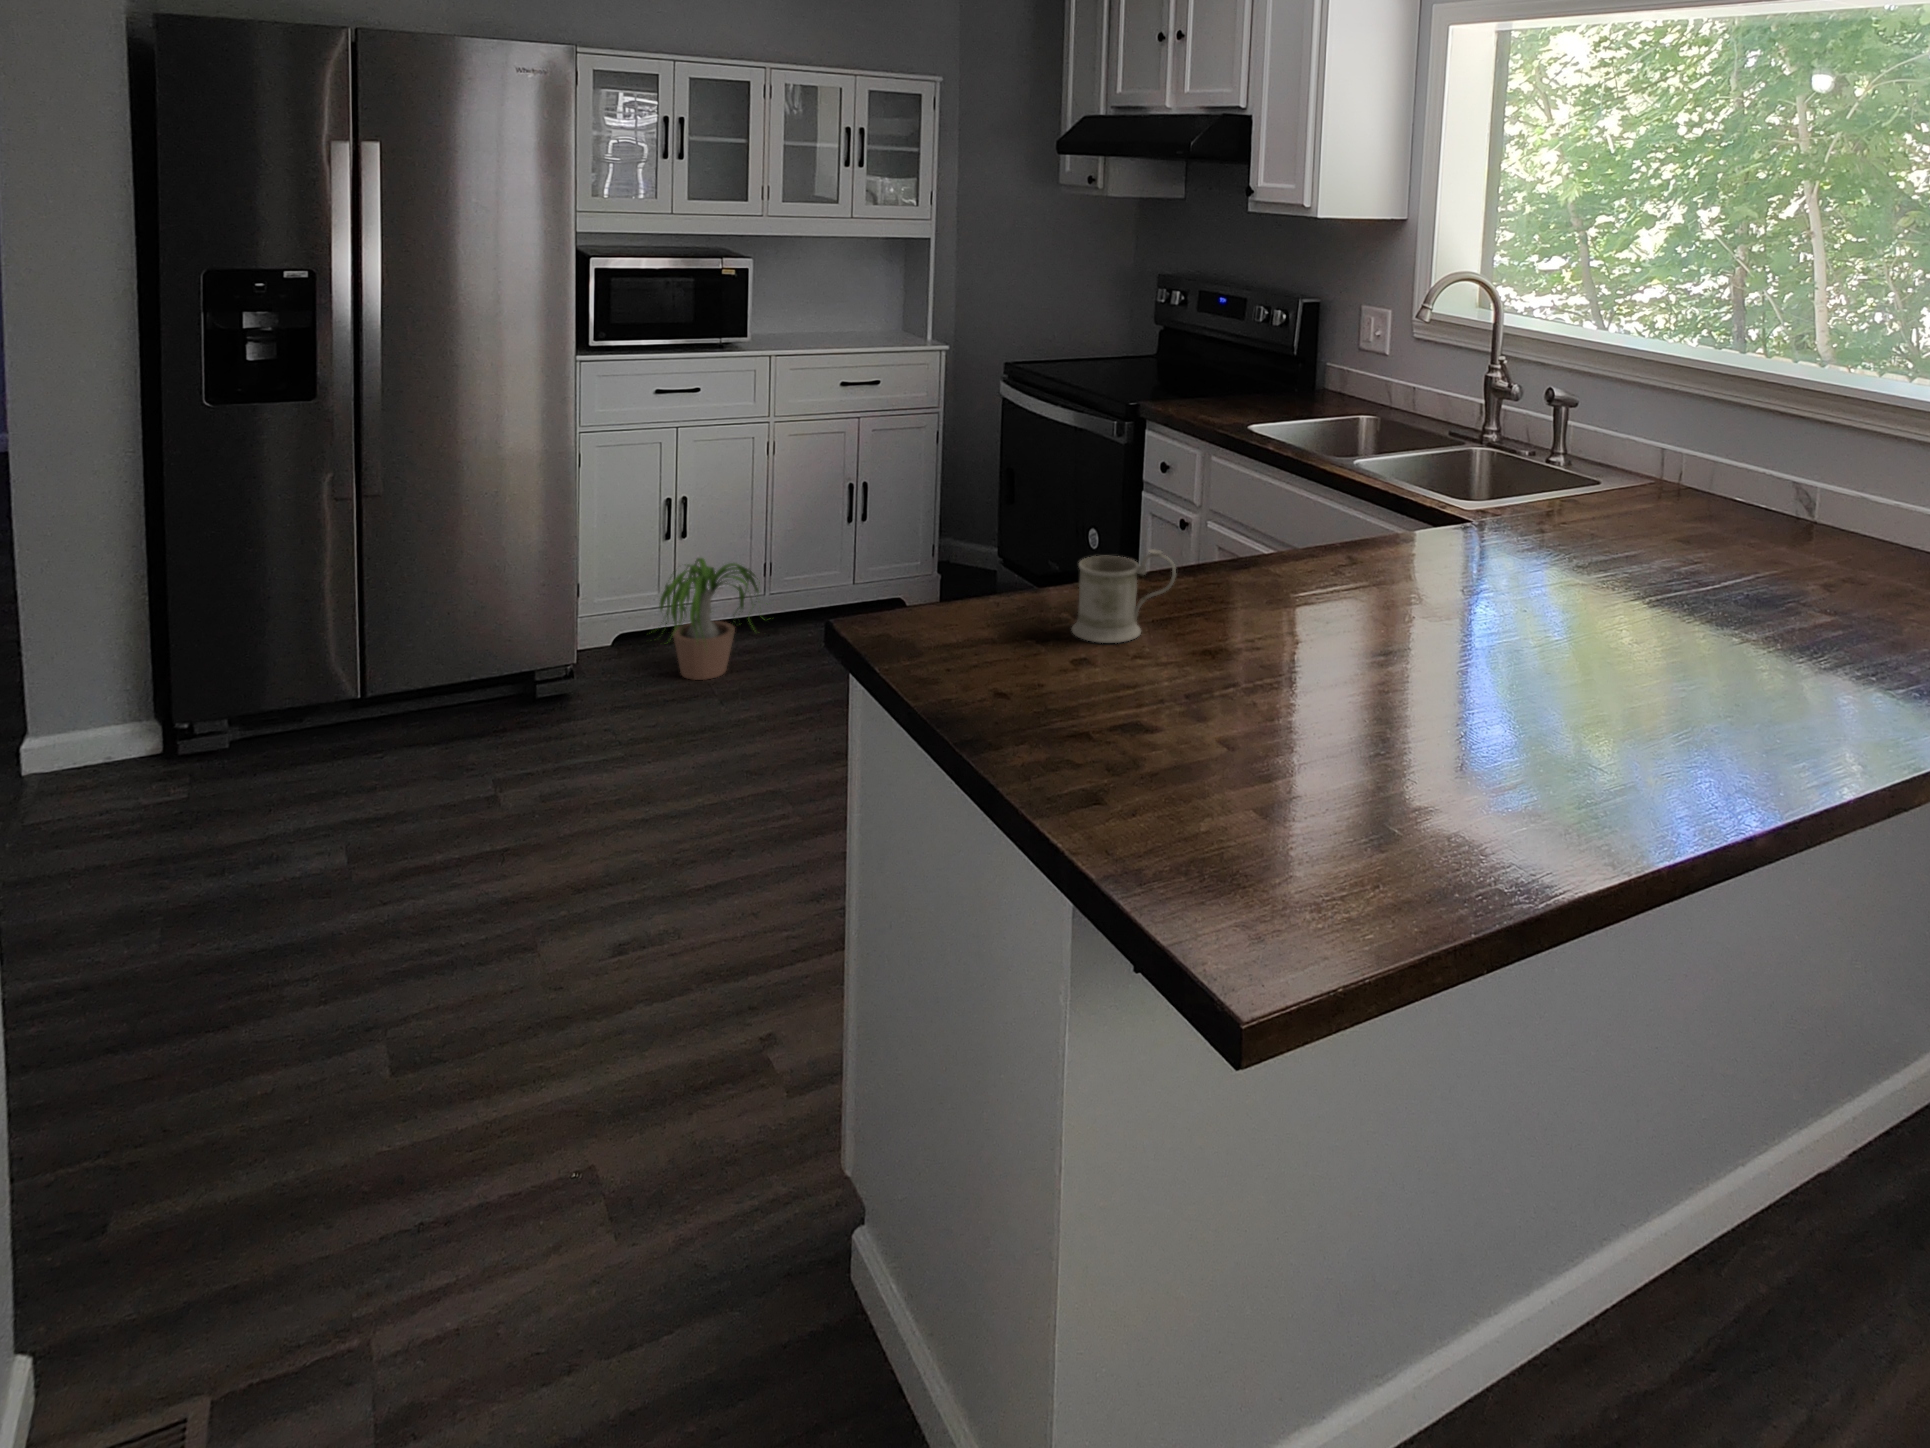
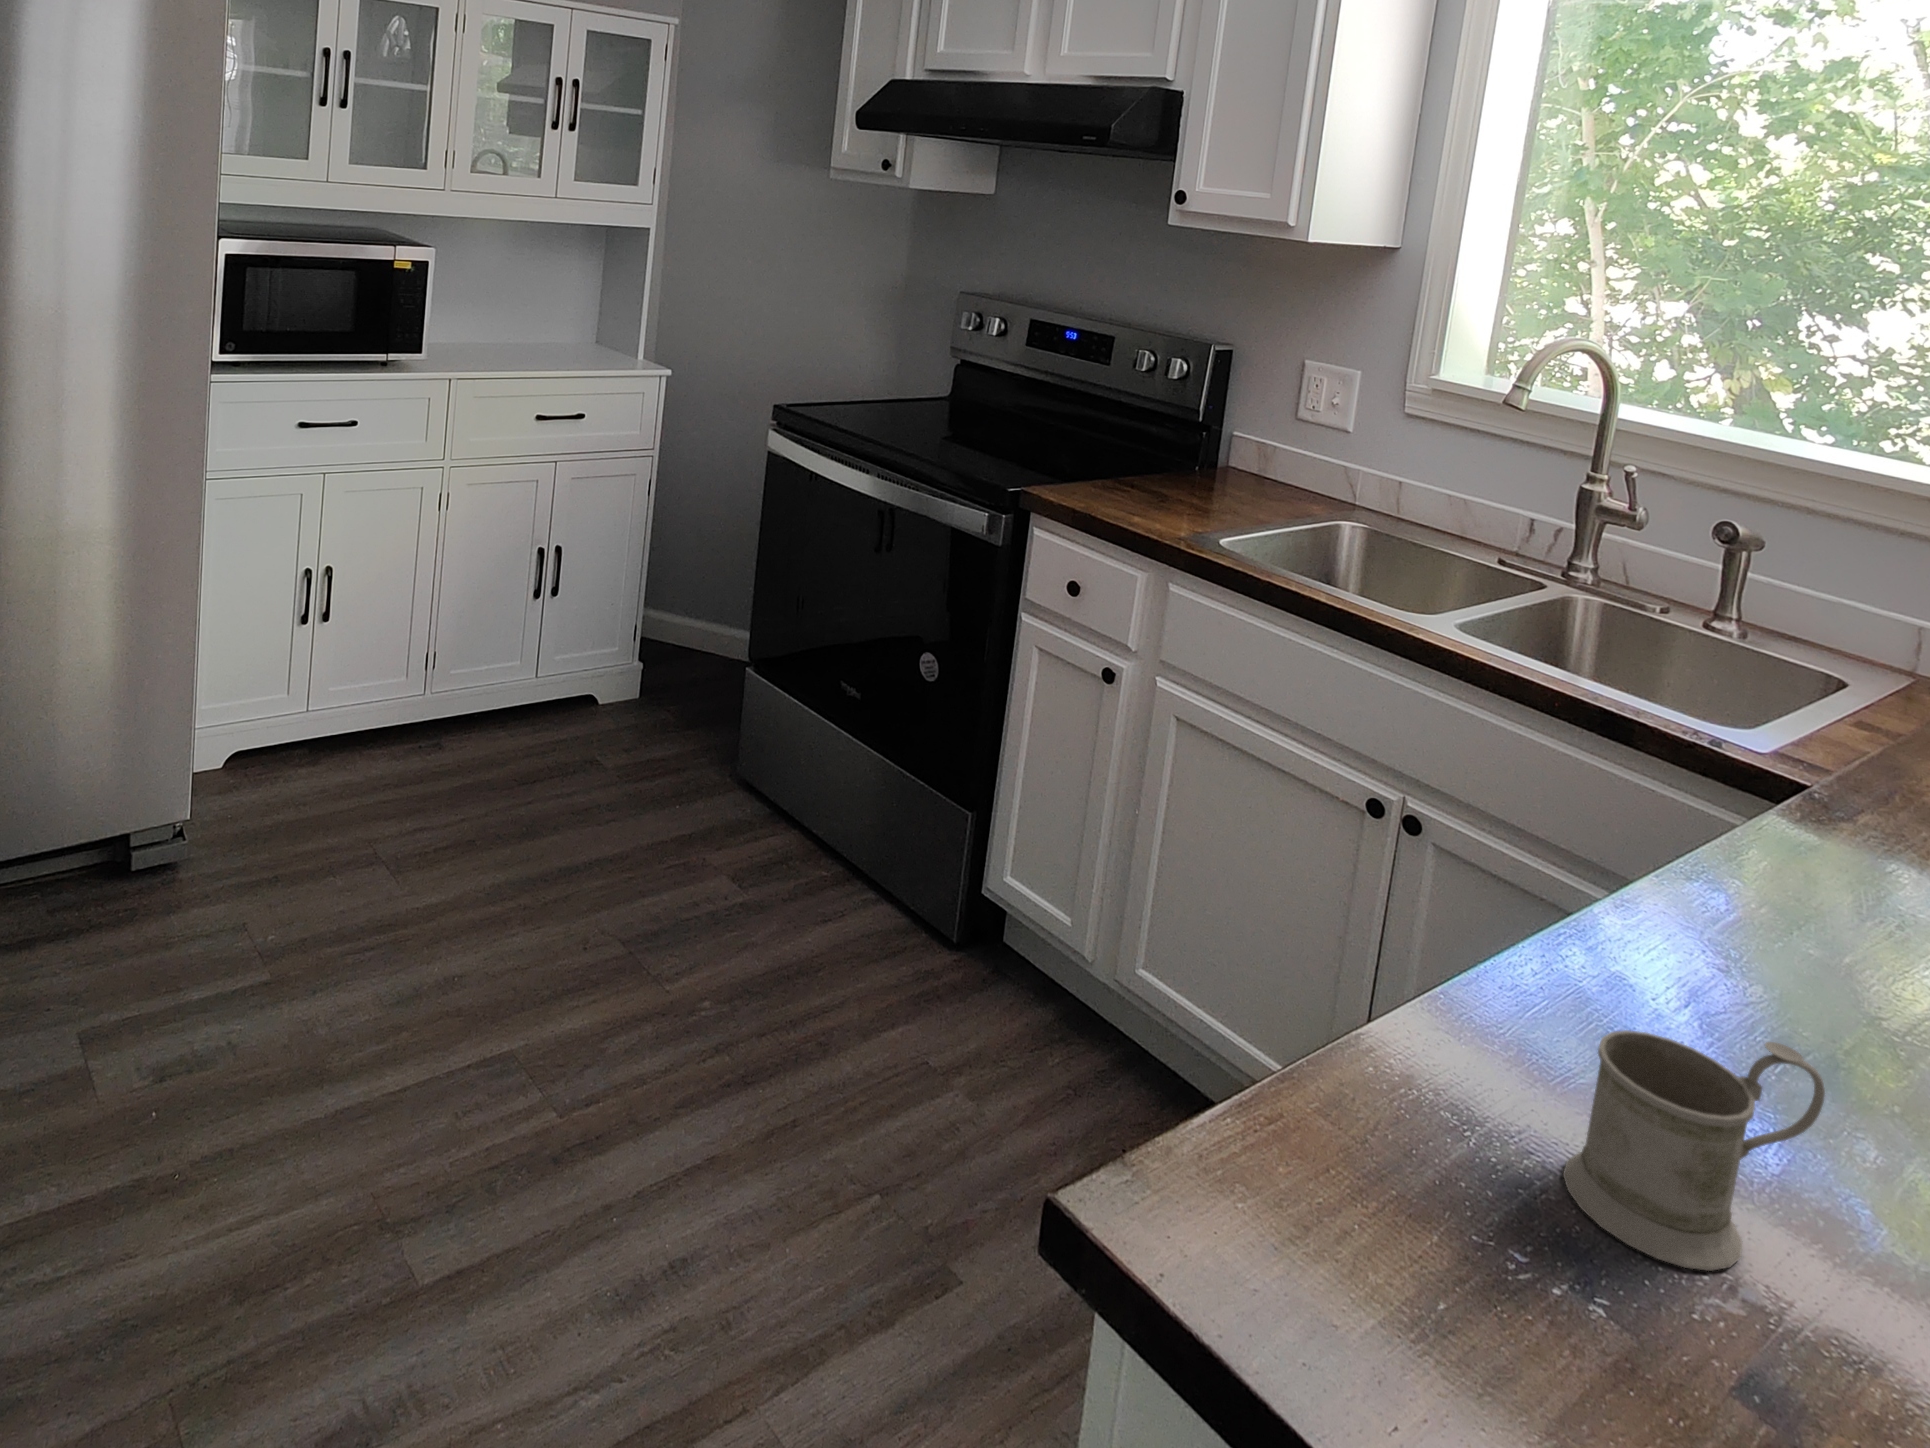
potted plant: present [659,558,765,680] -> none [285,663,463,839]

